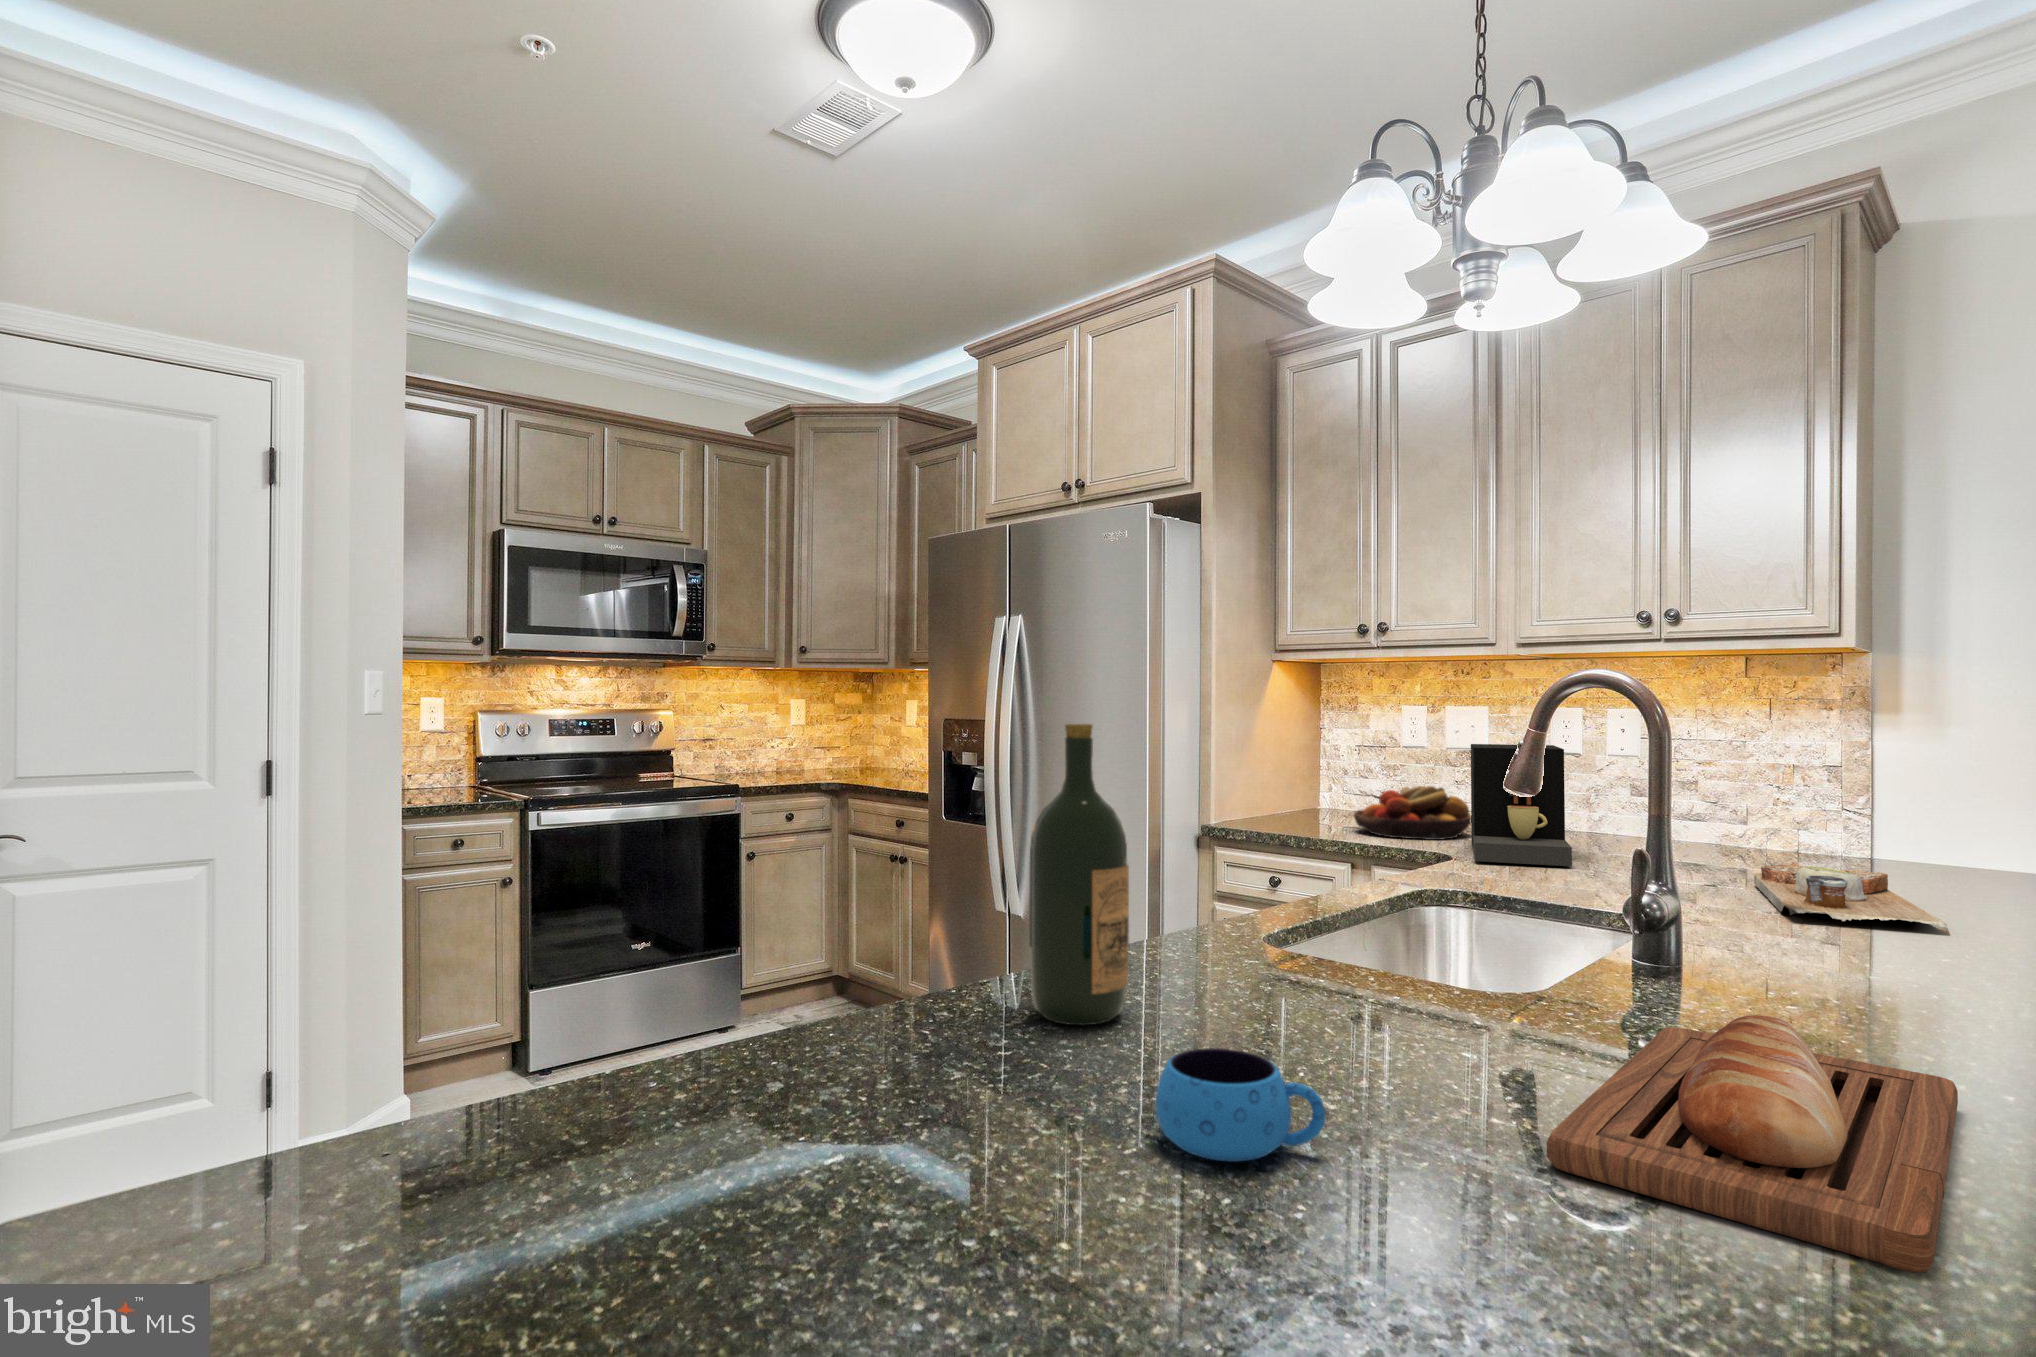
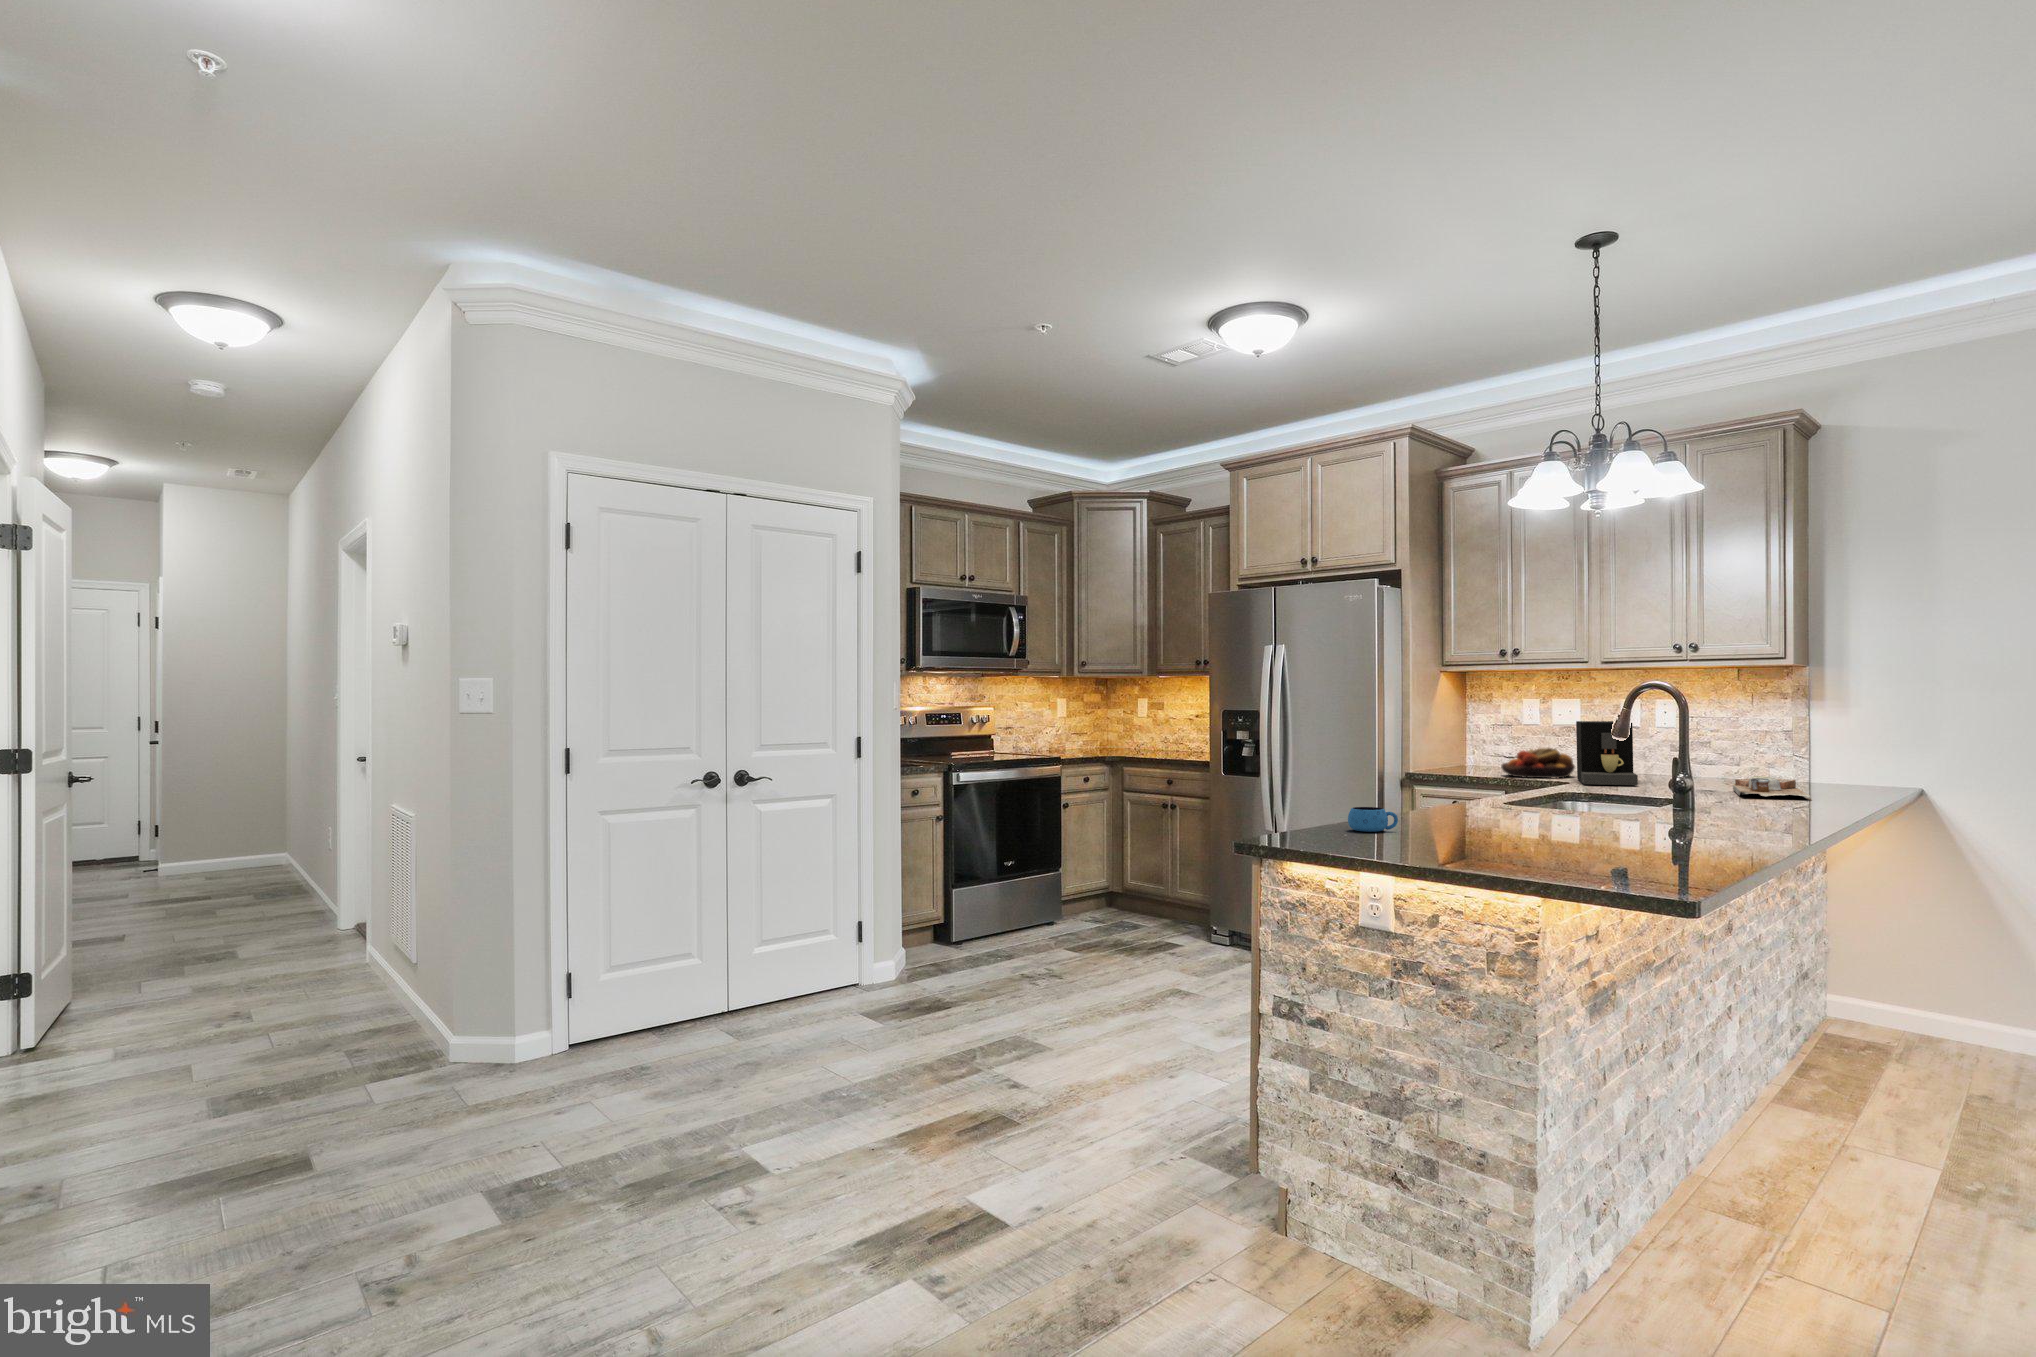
wine bottle: present [1030,724,1129,1025] -> none [1440,710,1480,817]
bread loaf: present [1547,1015,1958,1273] -> none [1639,798,1764,836]
mug: present [1156,1048,1326,1161] -> present [1348,807,1398,832]

